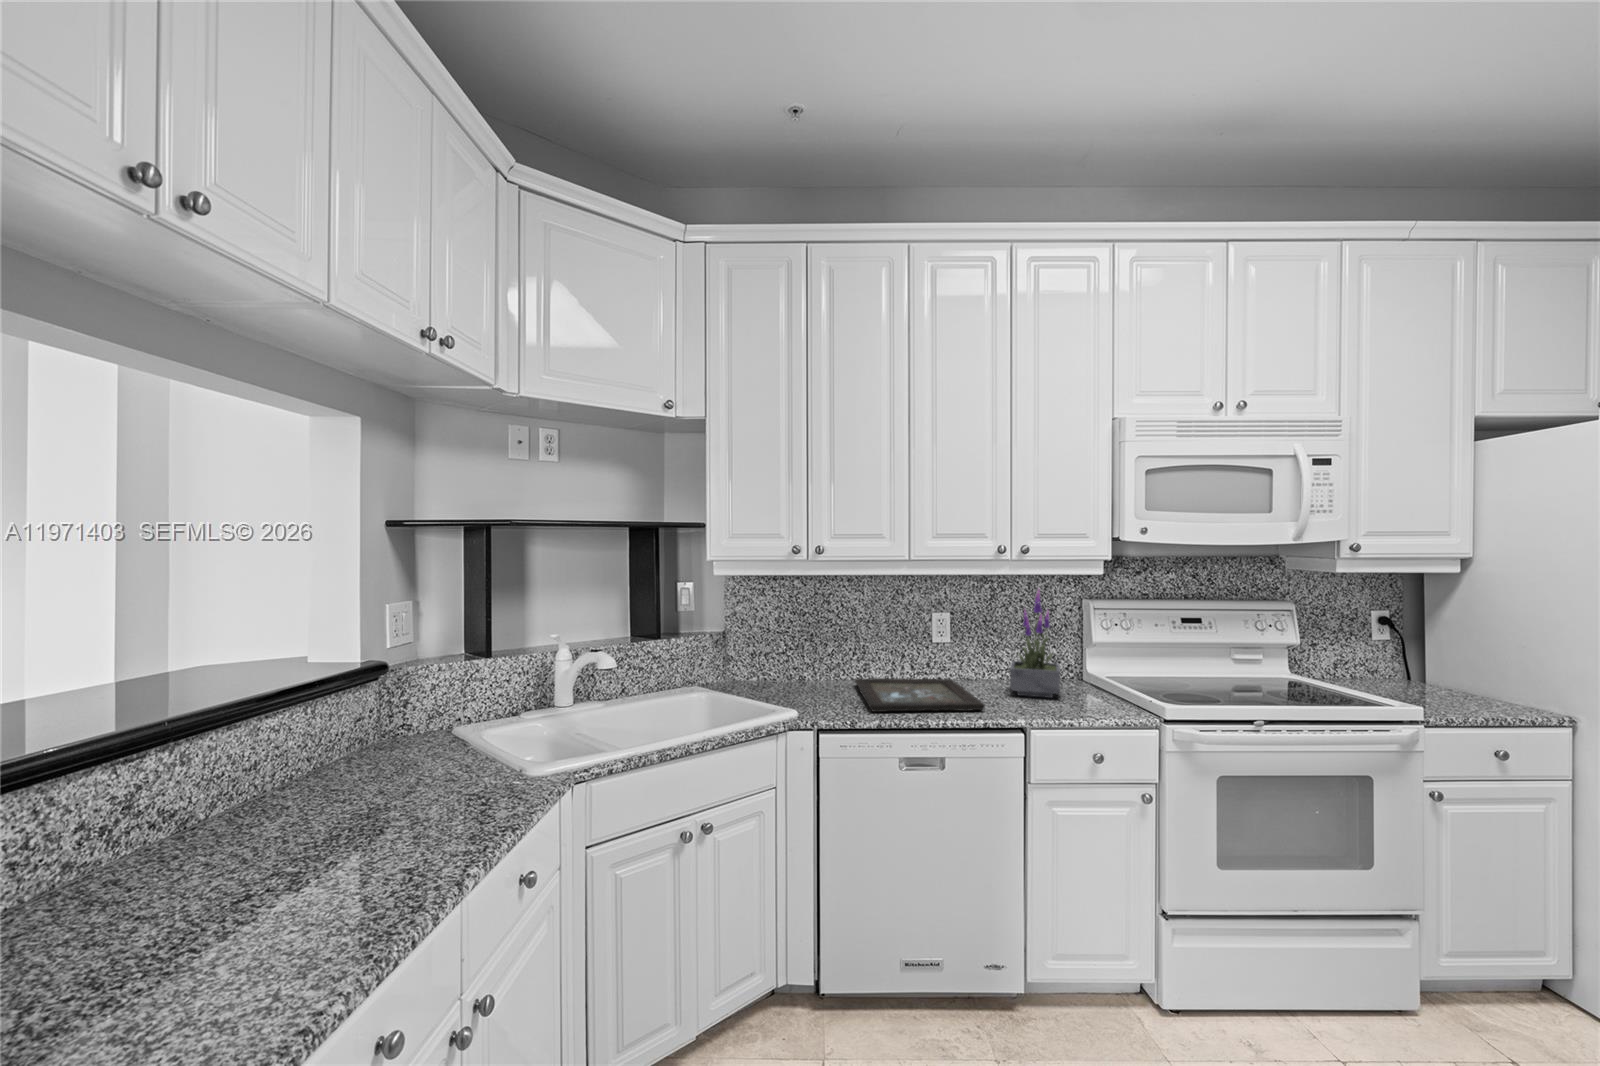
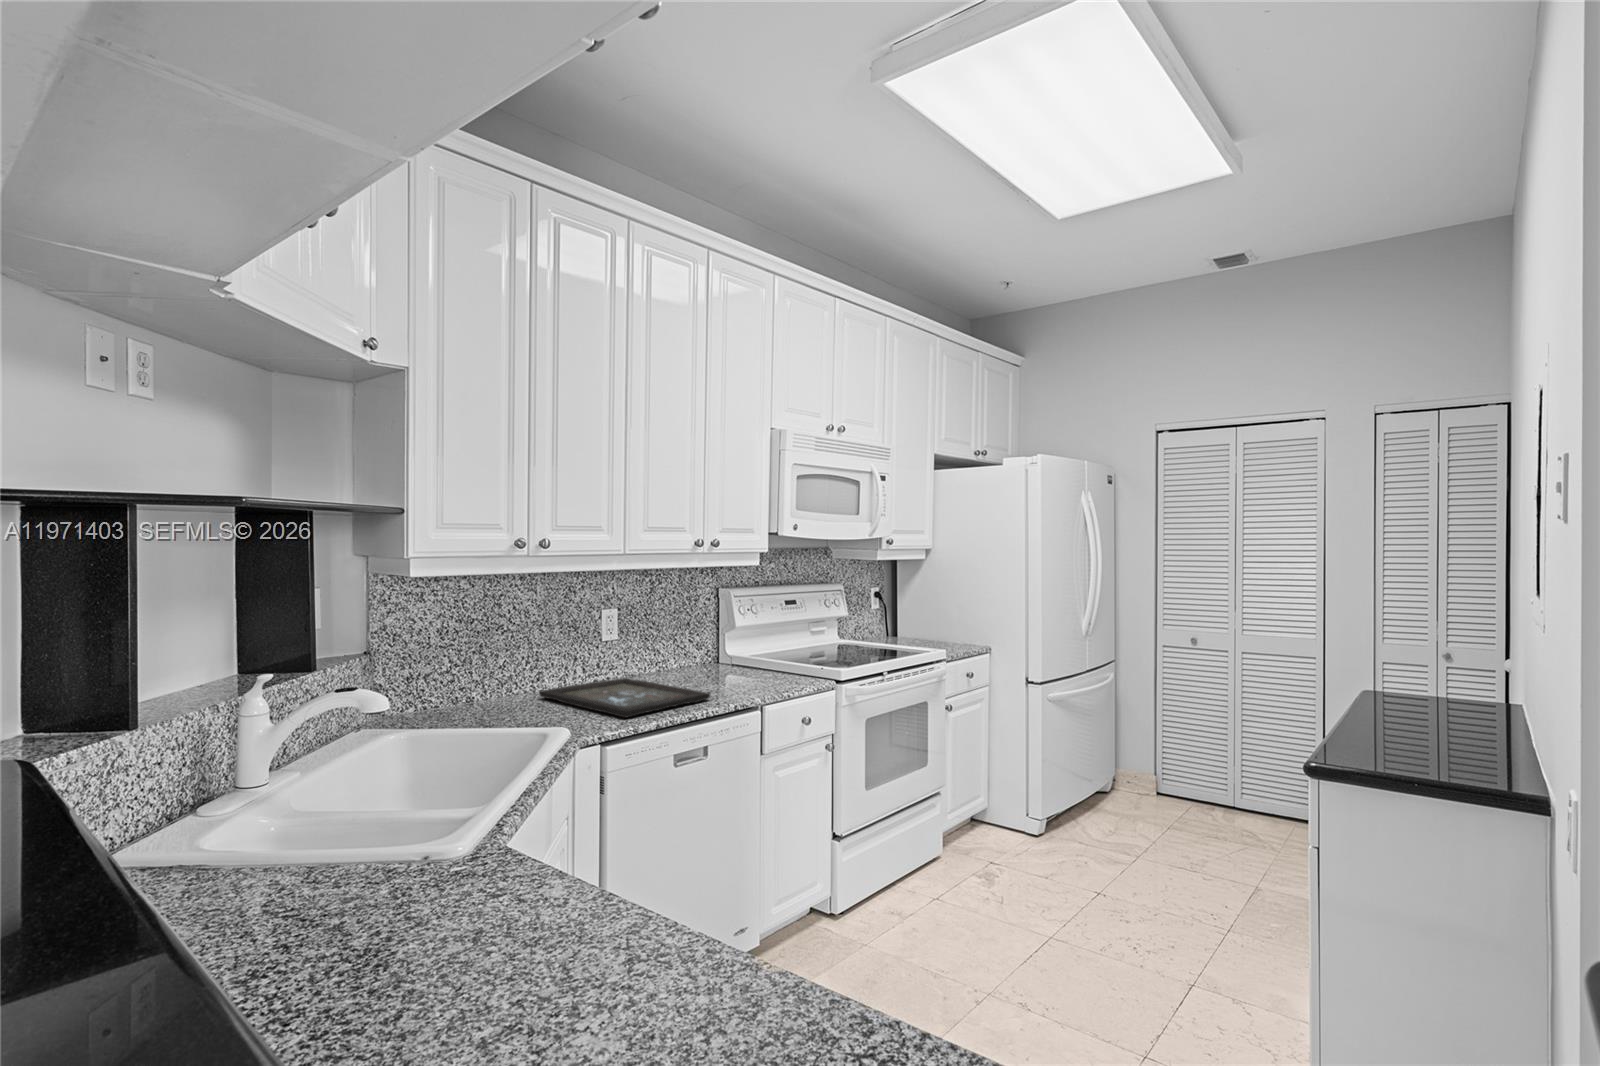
potted plant: present [1010,591,1060,698] -> none [681,579,739,683]

